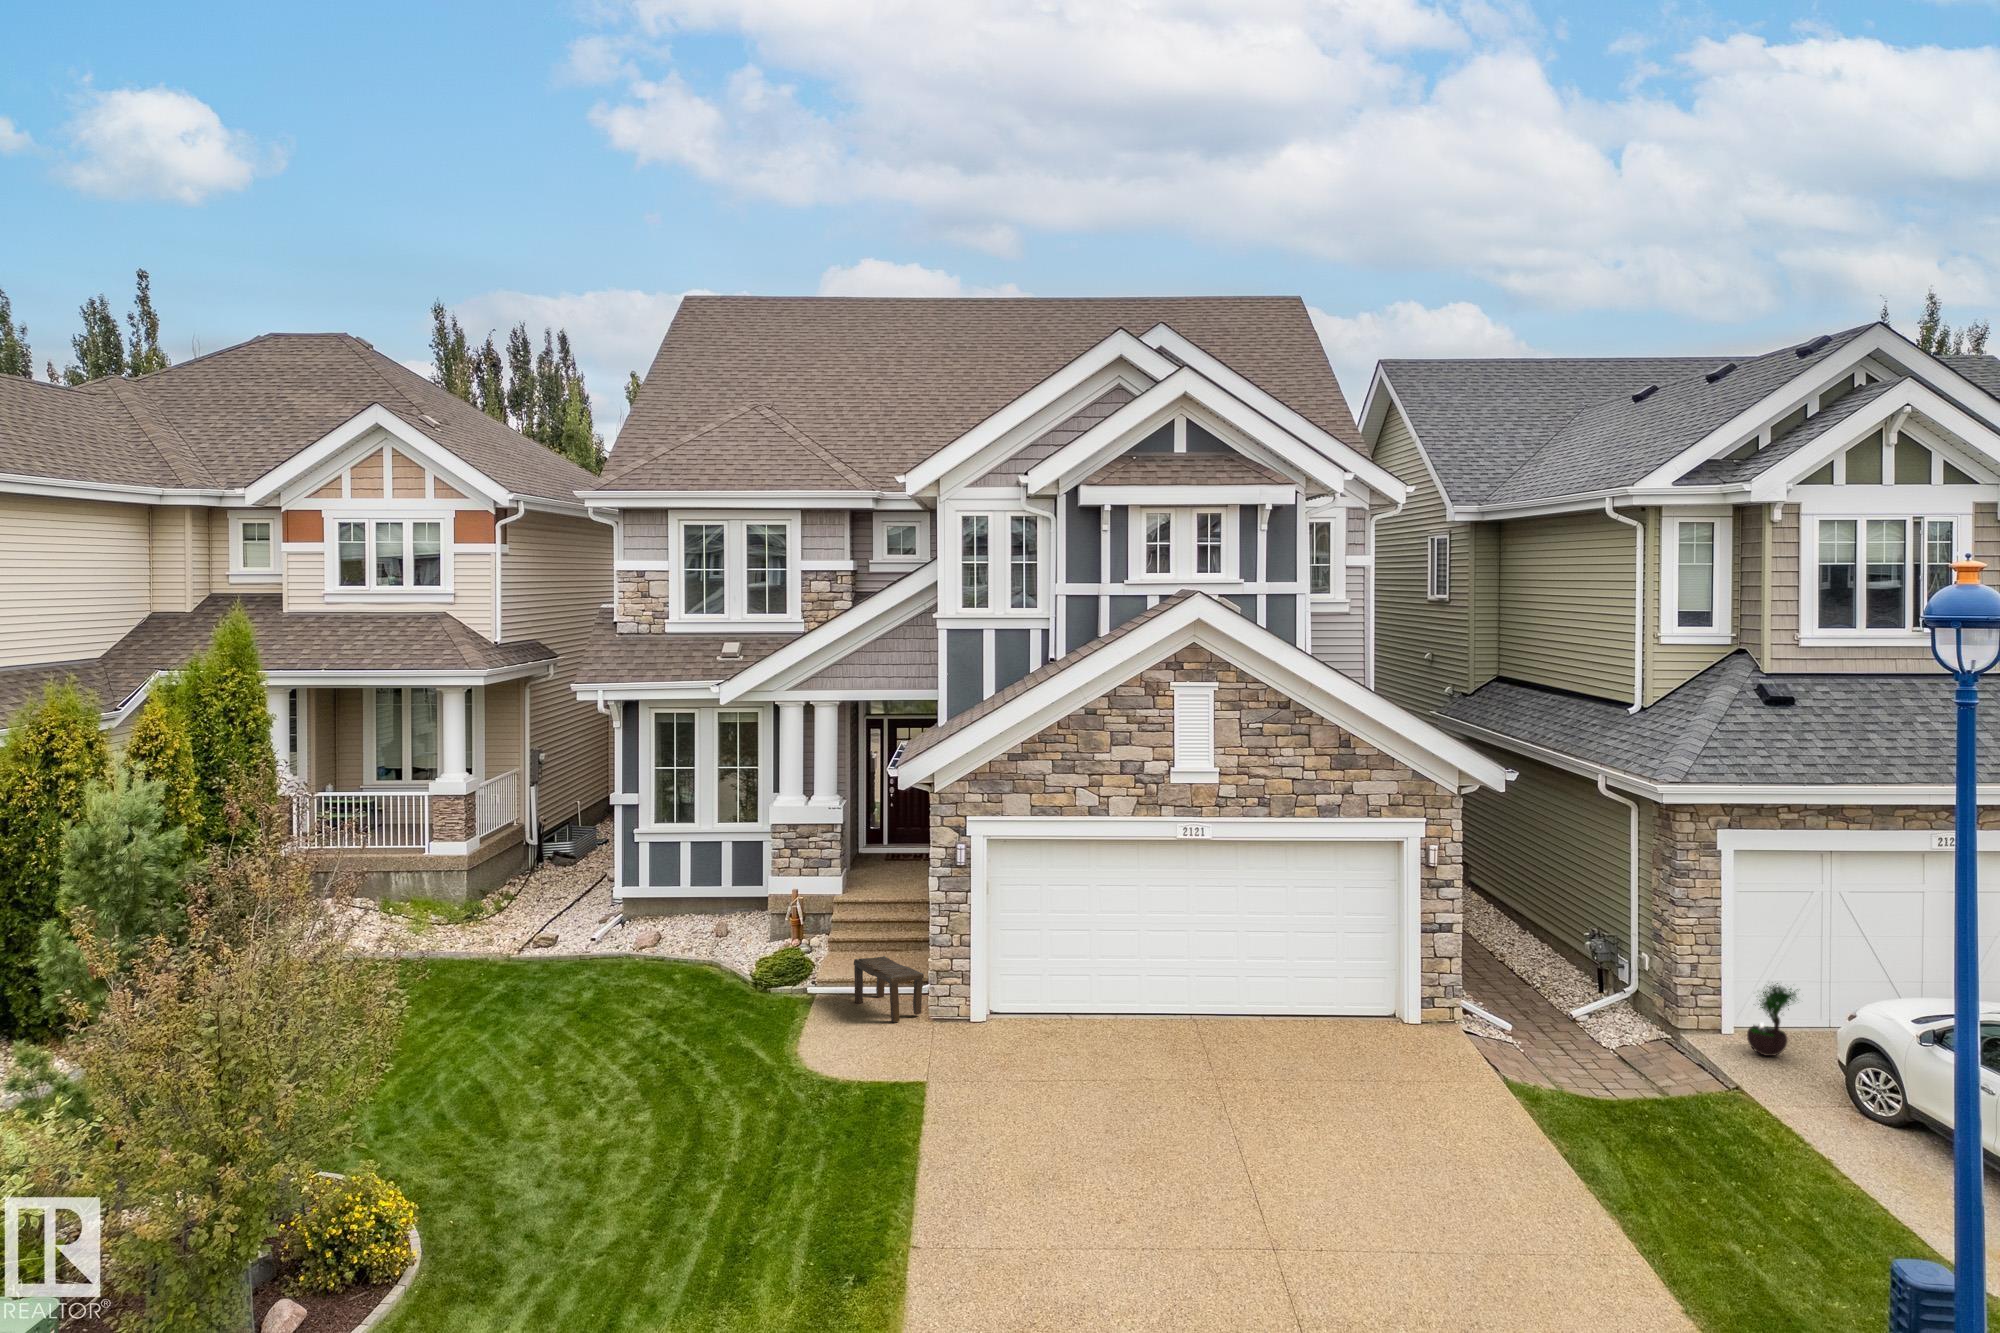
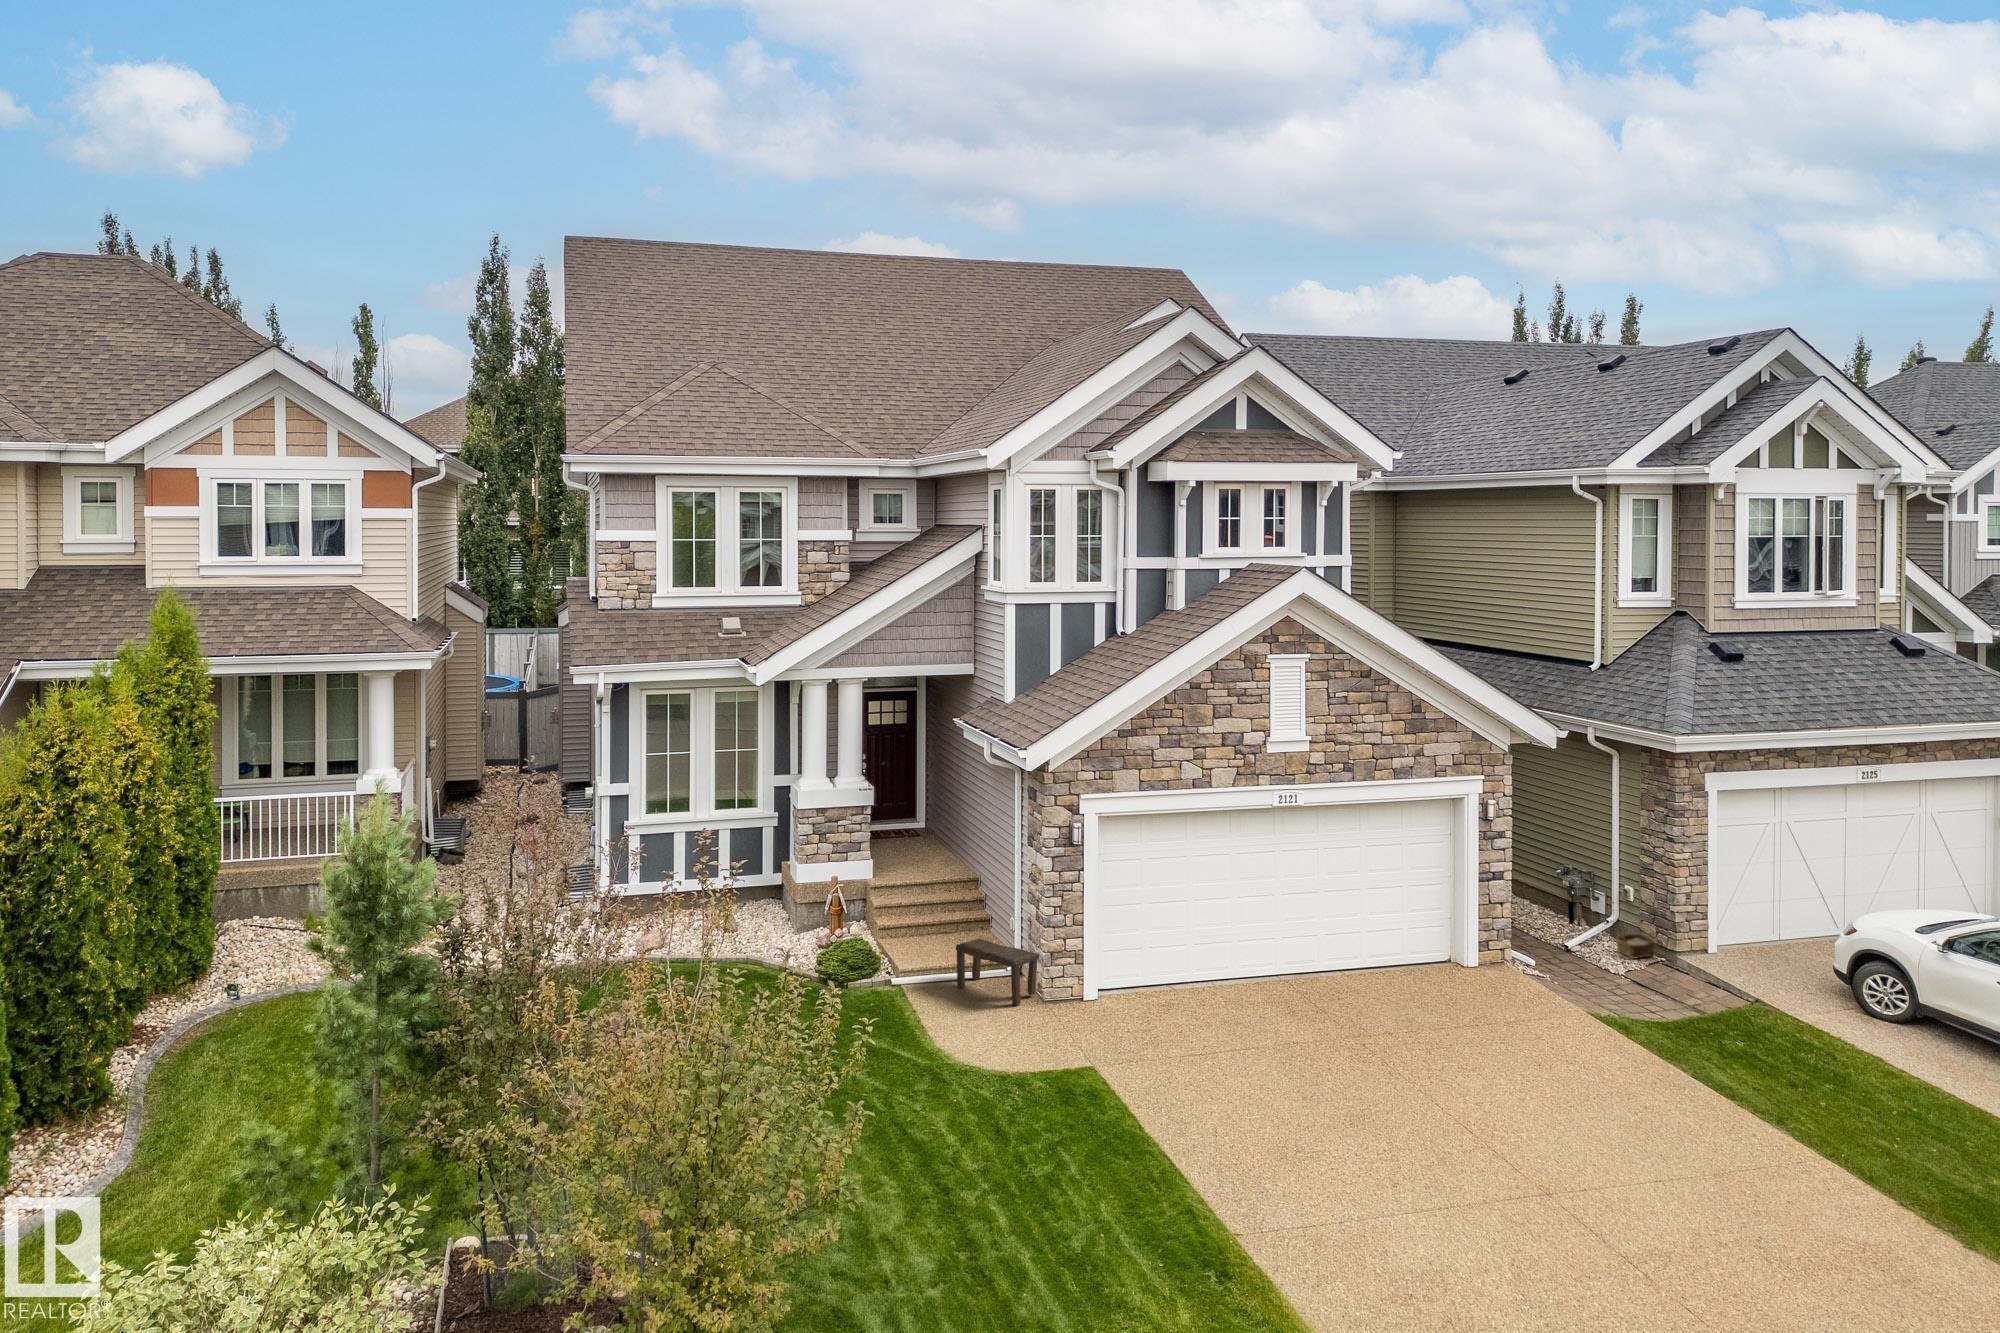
potted tree: present [1747,983,1798,1056] -> none [1727,897,1777,963]
woven basket: none [1610,1009,1655,1040] -> present [1616,931,1655,959]

